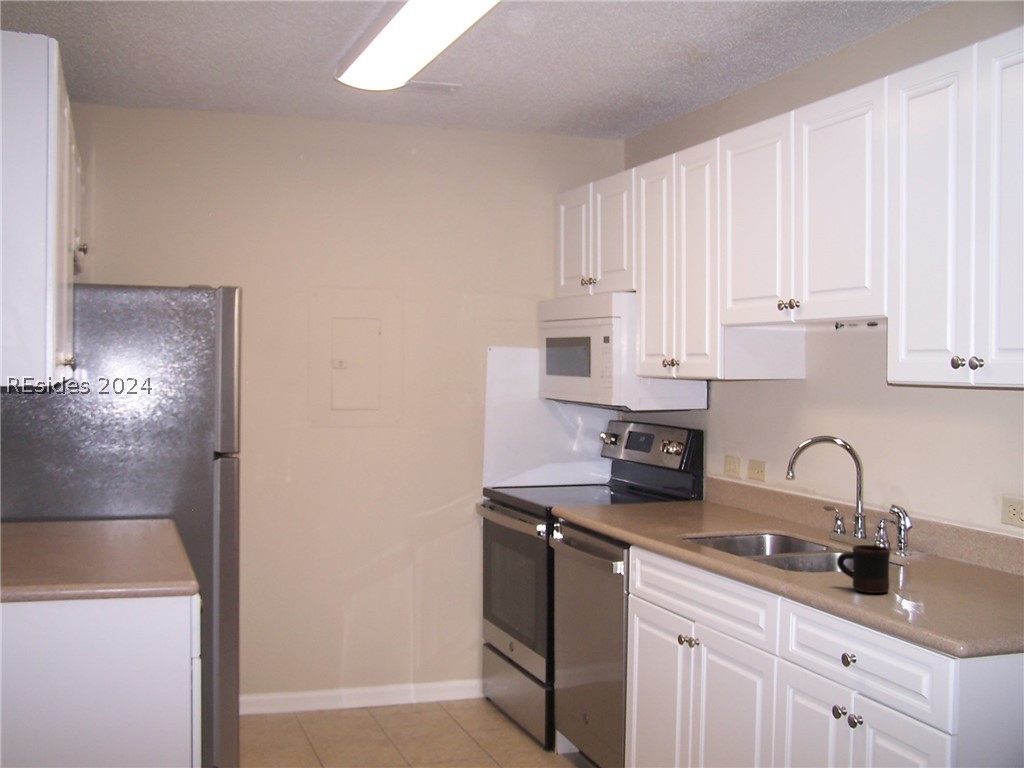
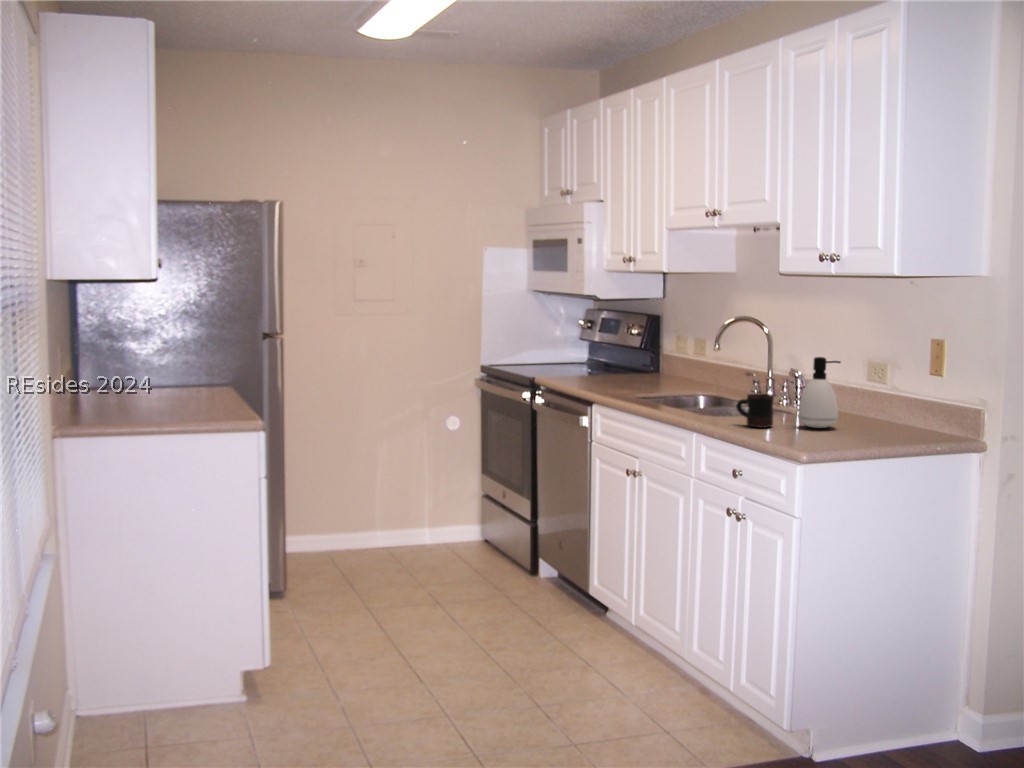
soap dispenser: none [924,497,983,595] -> present [798,357,841,428]

